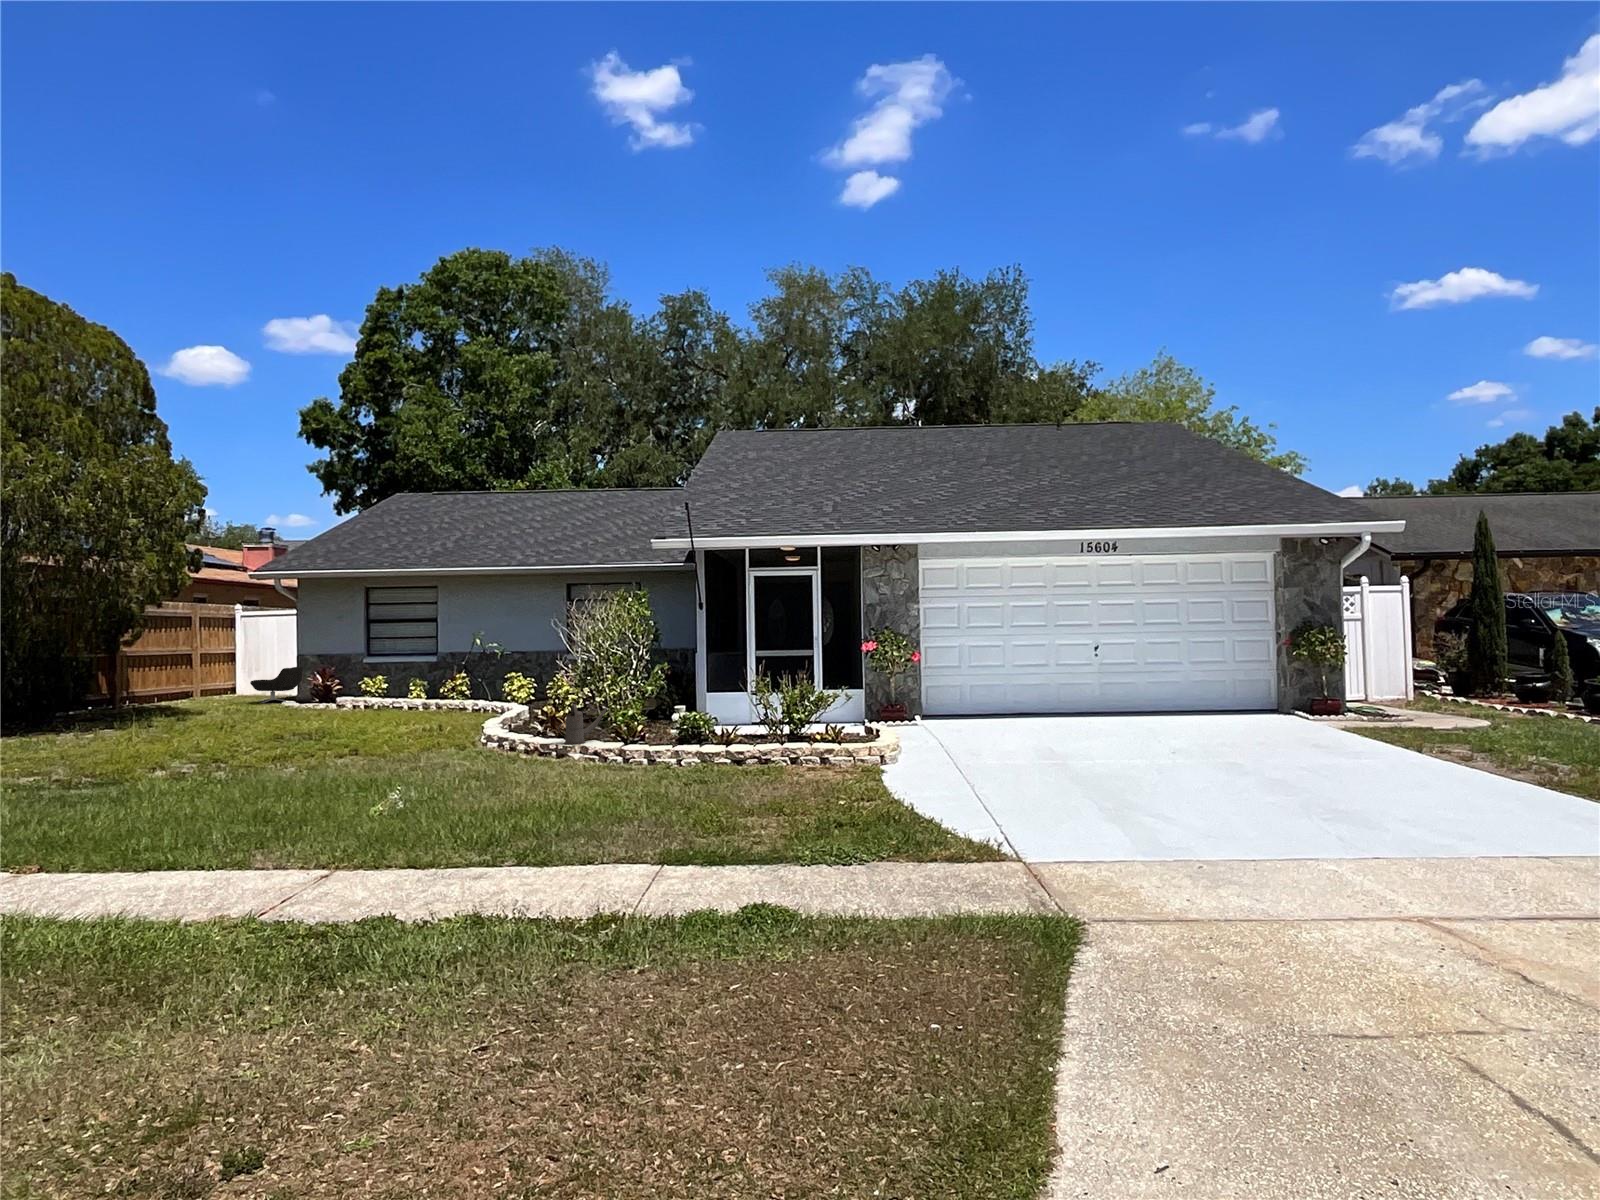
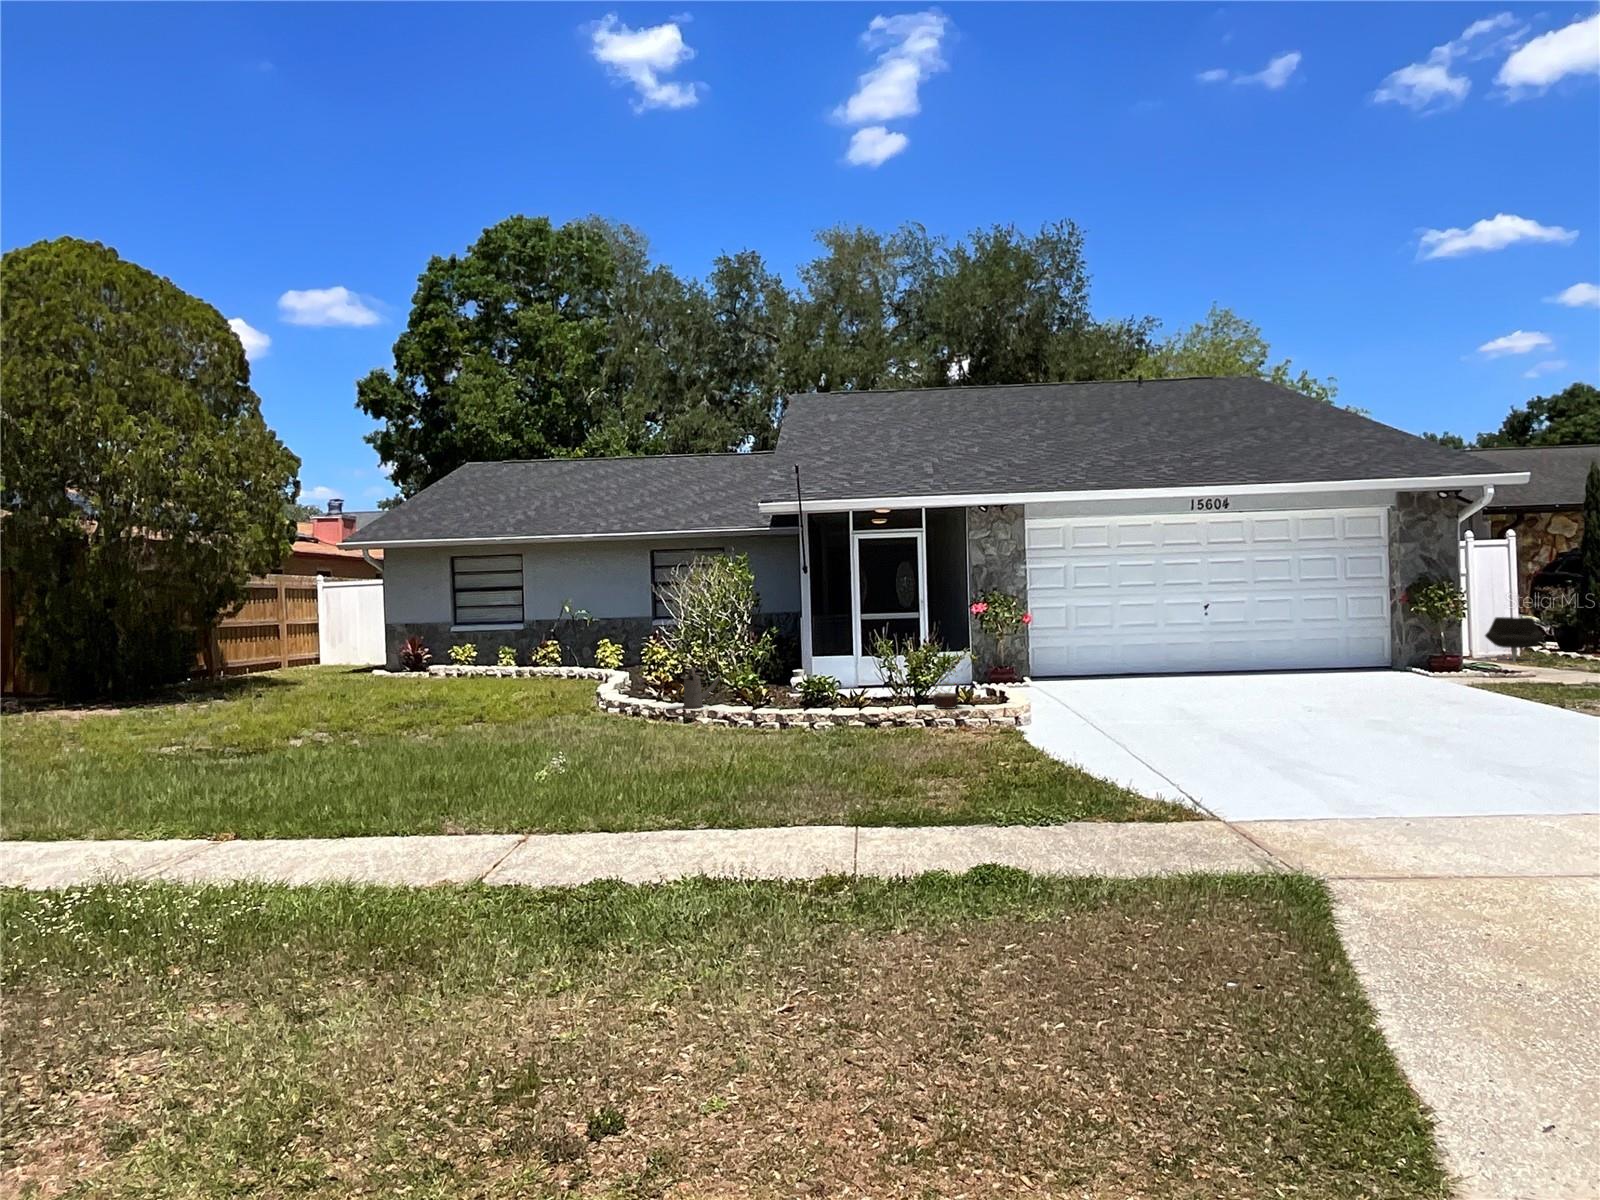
lounge chair: present [250,667,303,703] -> present [1485,617,1544,662]
decorative plant: none [809,704,835,747] -> present [934,668,958,709]

